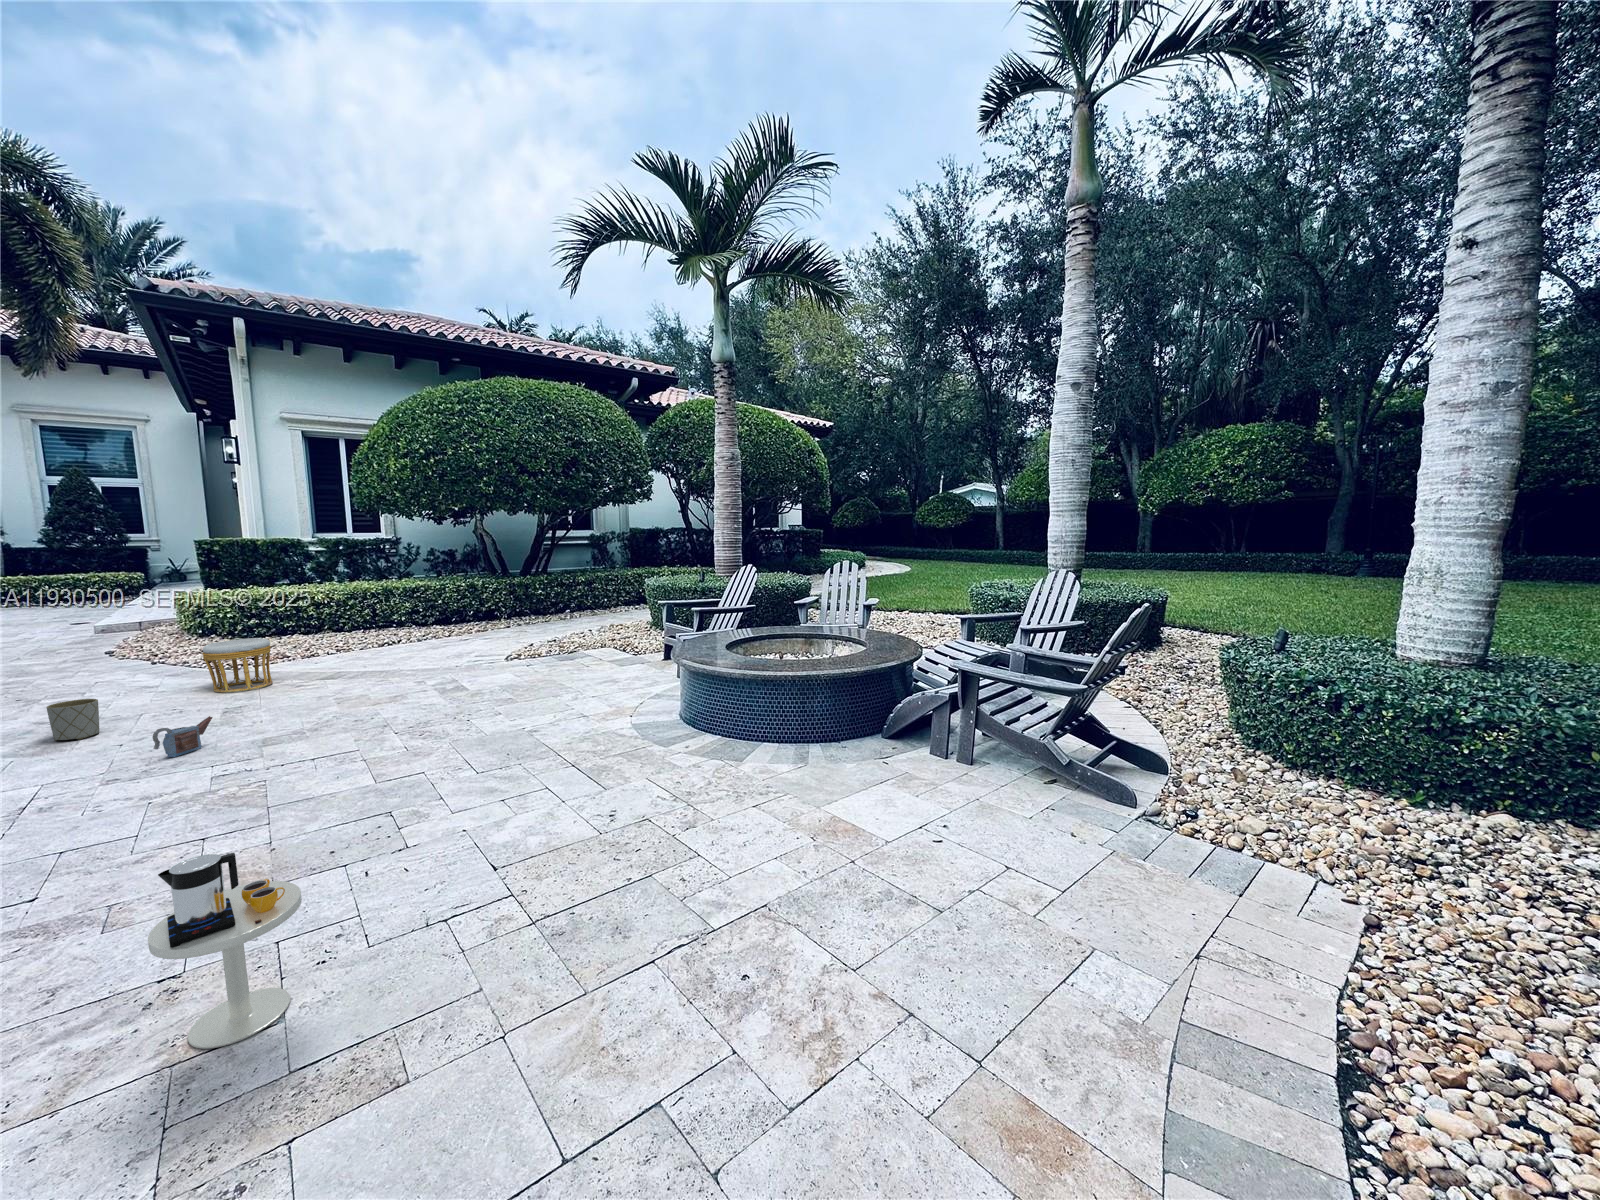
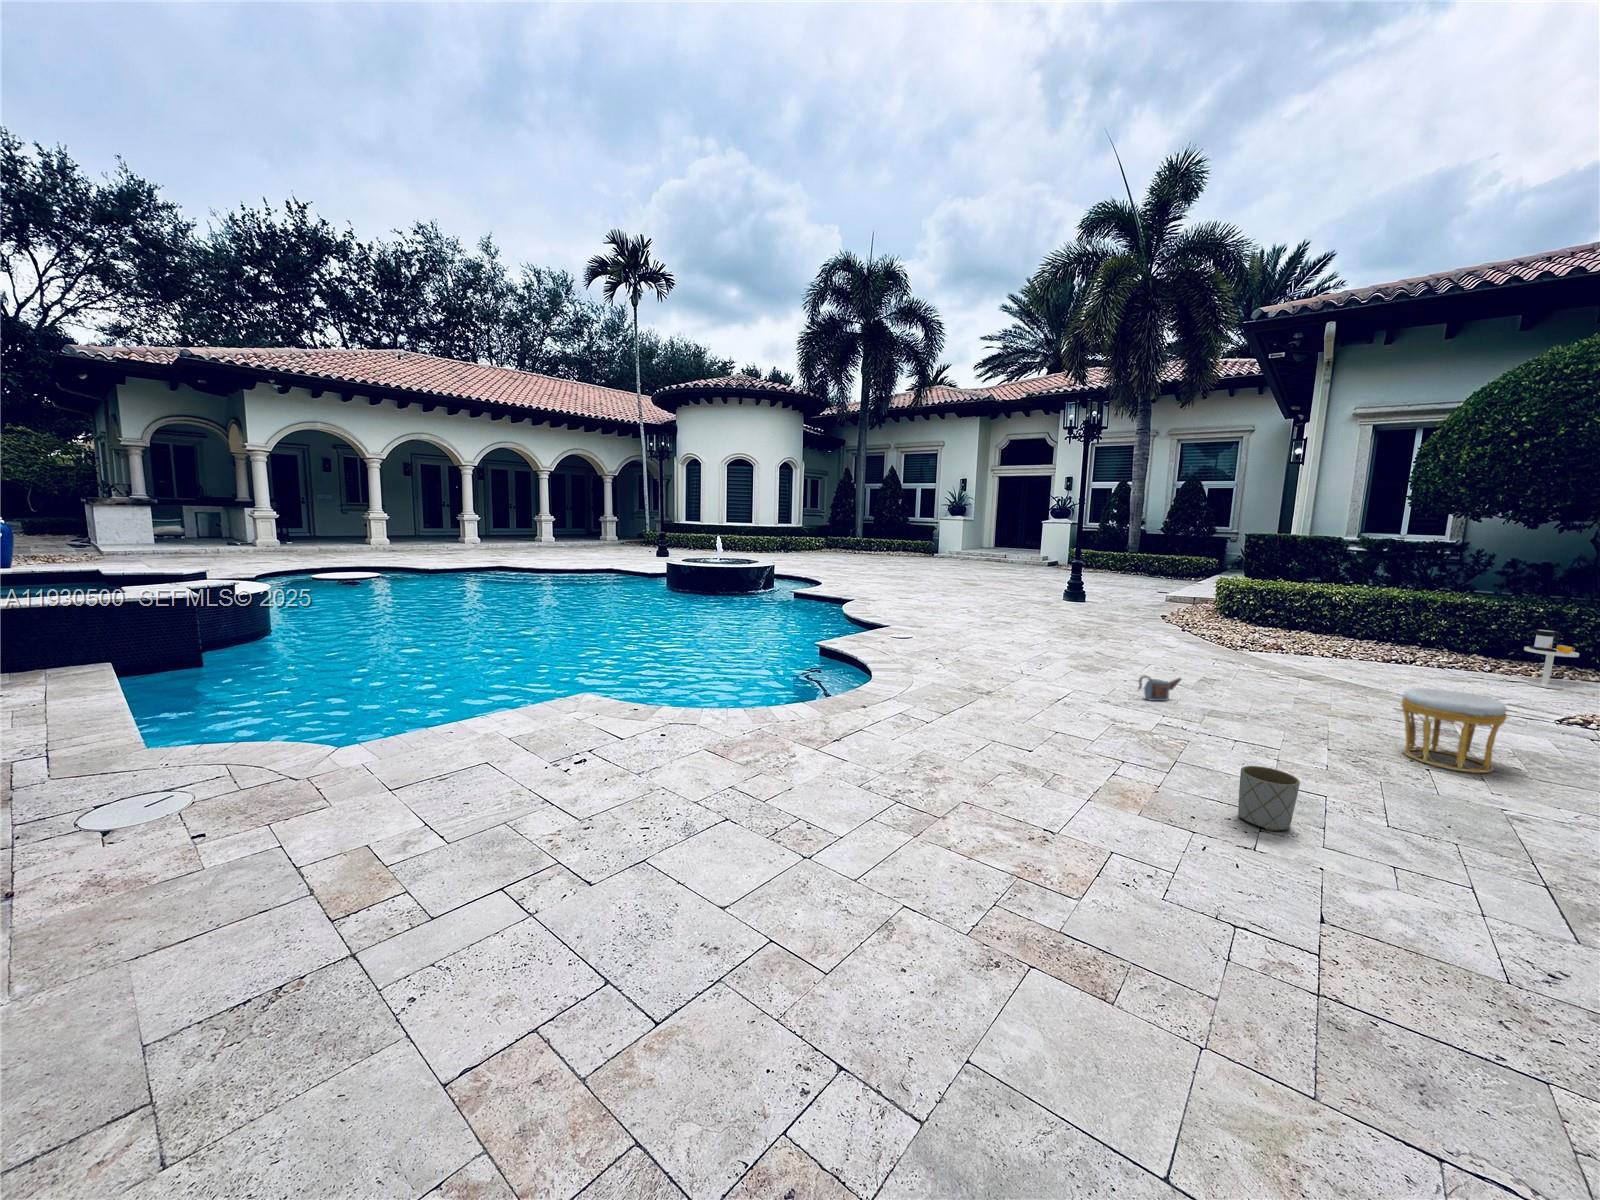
ottoman: present [202,638,273,693] -> present [1402,688,1507,773]
planter: present [46,699,99,741] -> present [1238,766,1300,831]
side table: present [148,853,302,1049] -> present [1524,630,1579,689]

